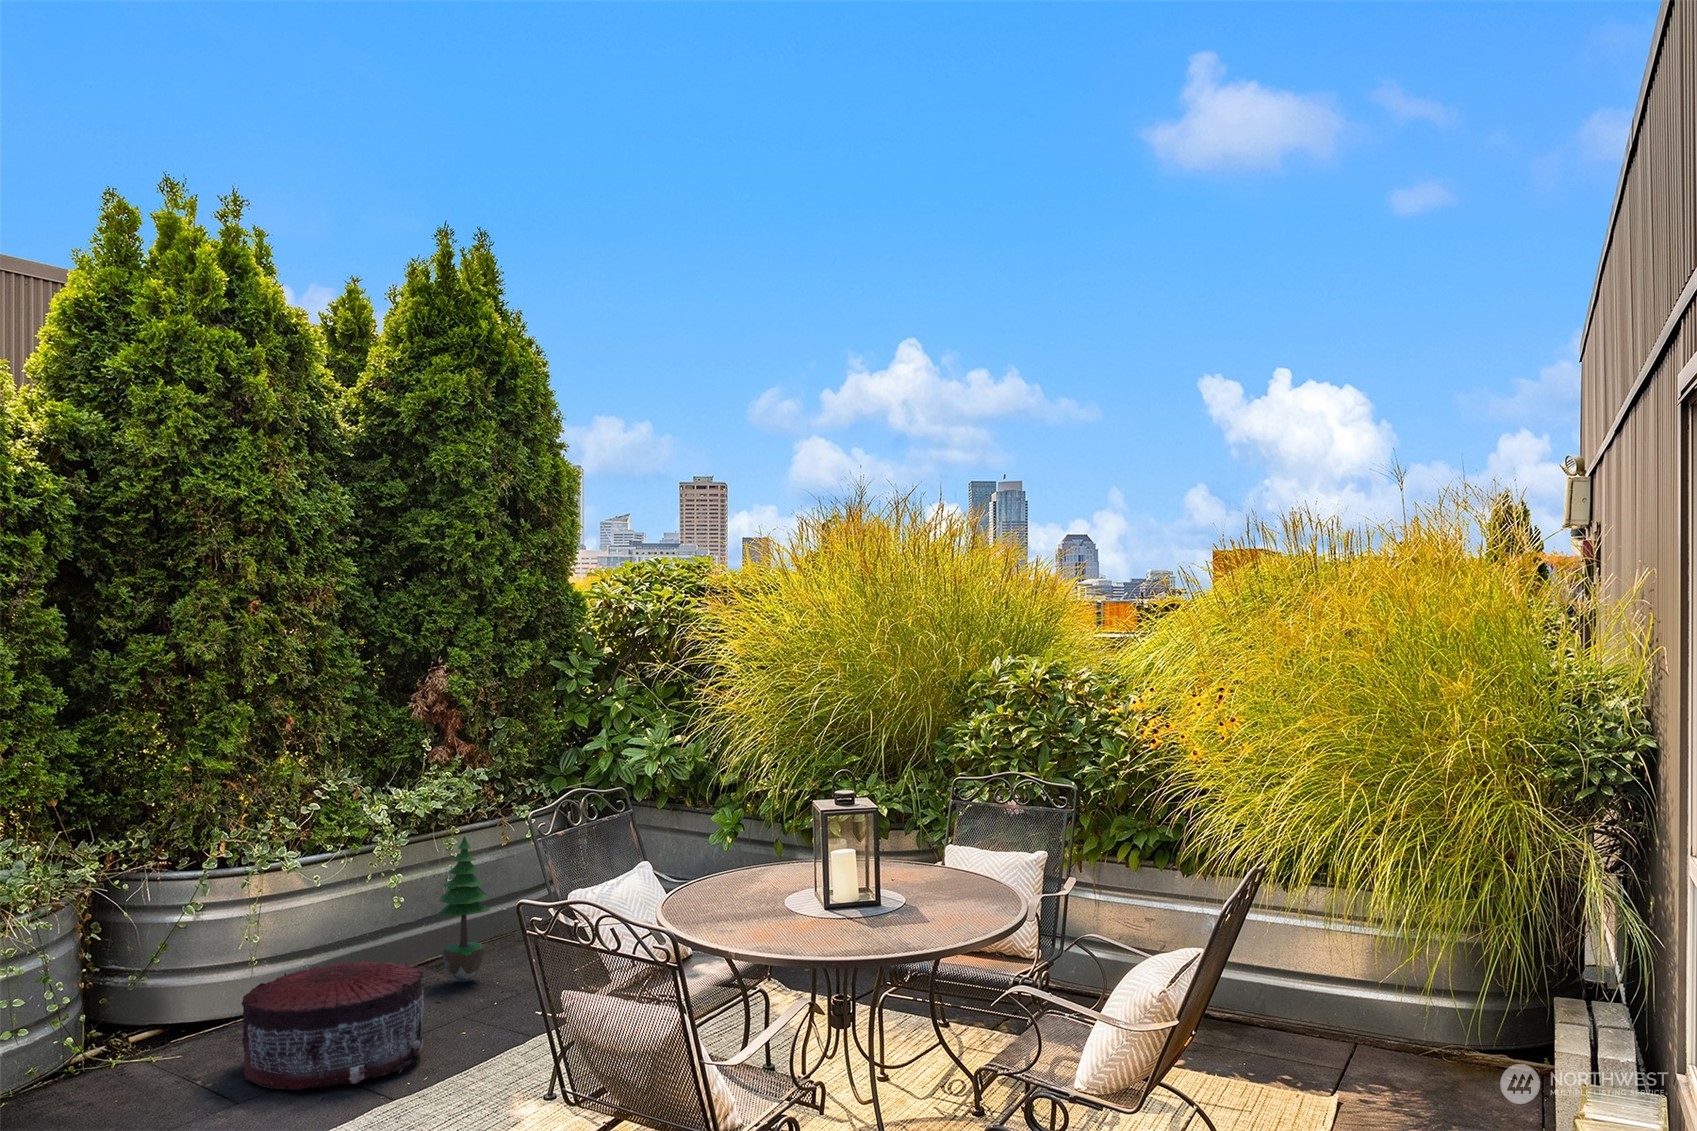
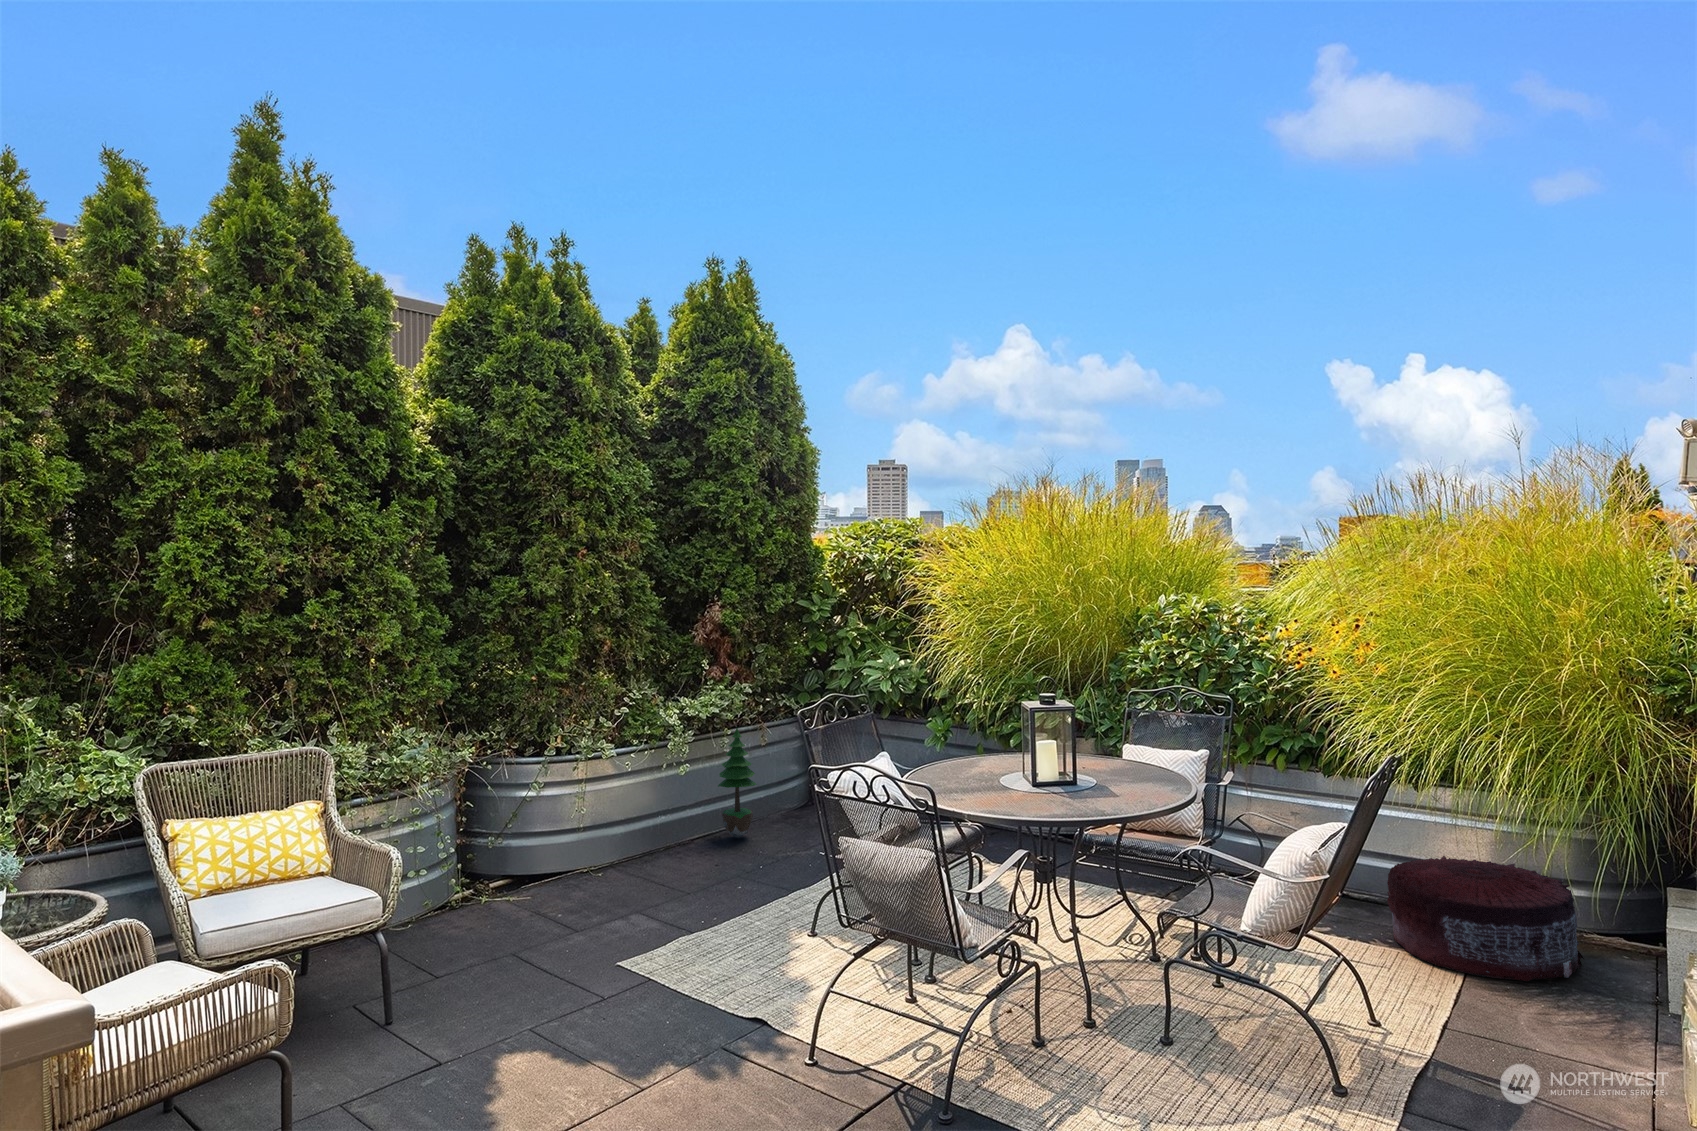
pouf: present [241,959,424,1090] -> present [1387,856,1584,981]

